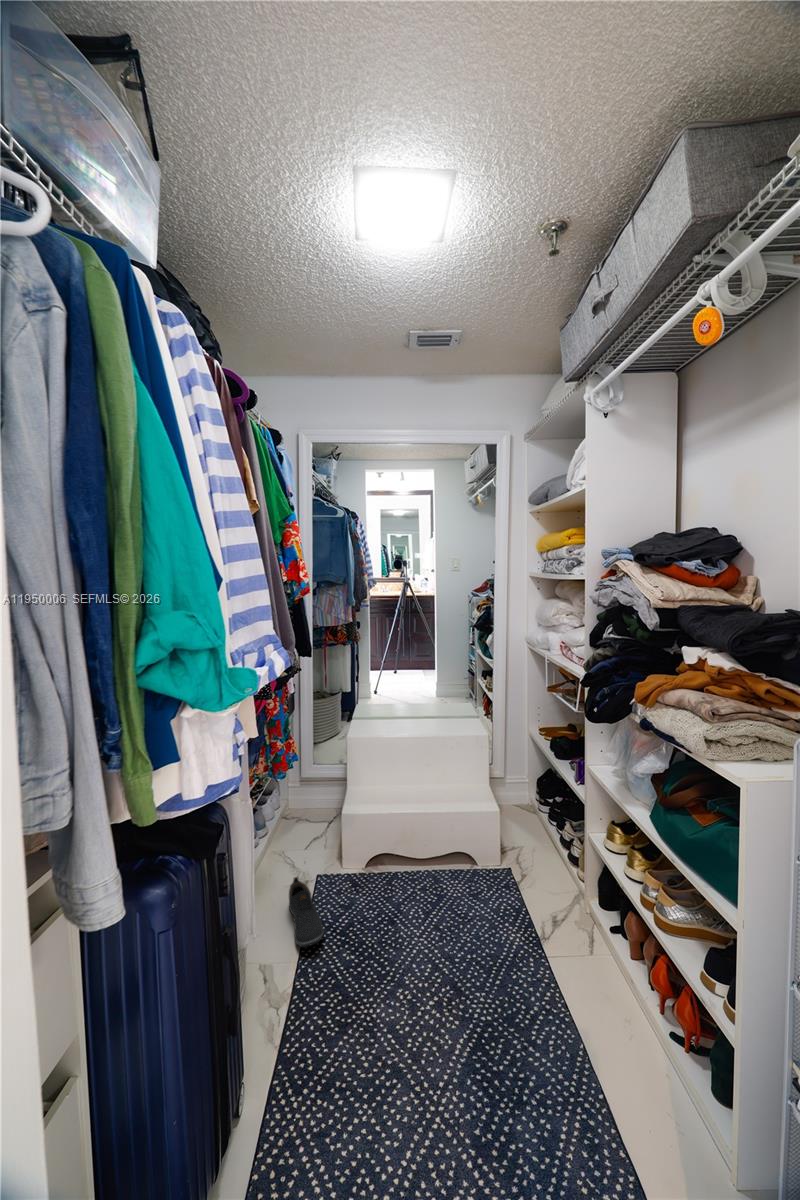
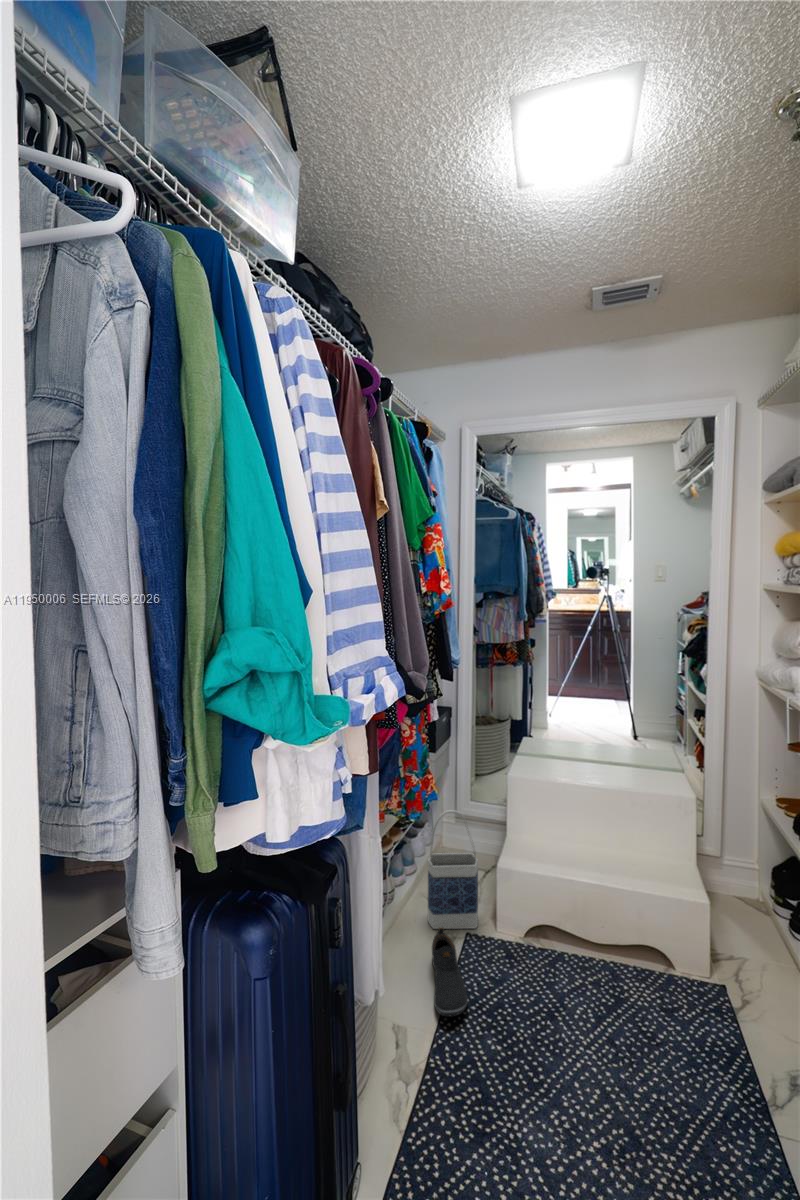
bag: none [280,774,326,882] -> present [428,810,478,929]

